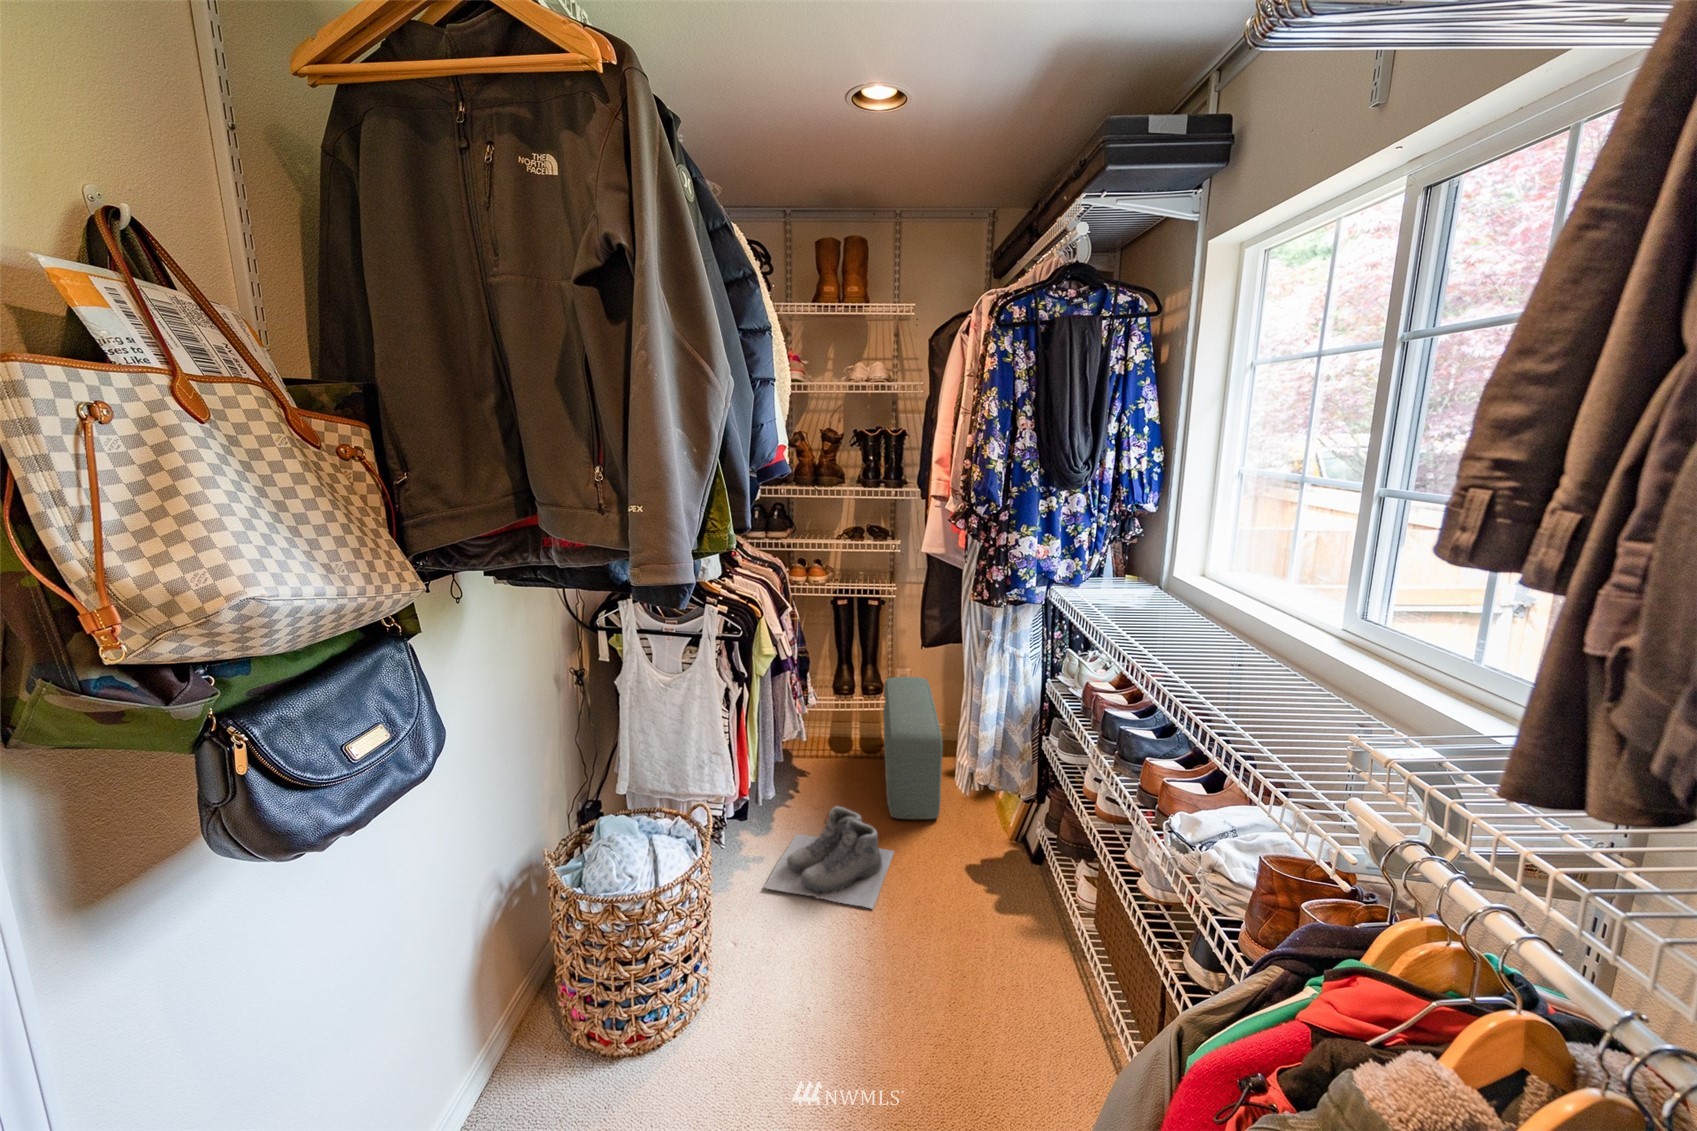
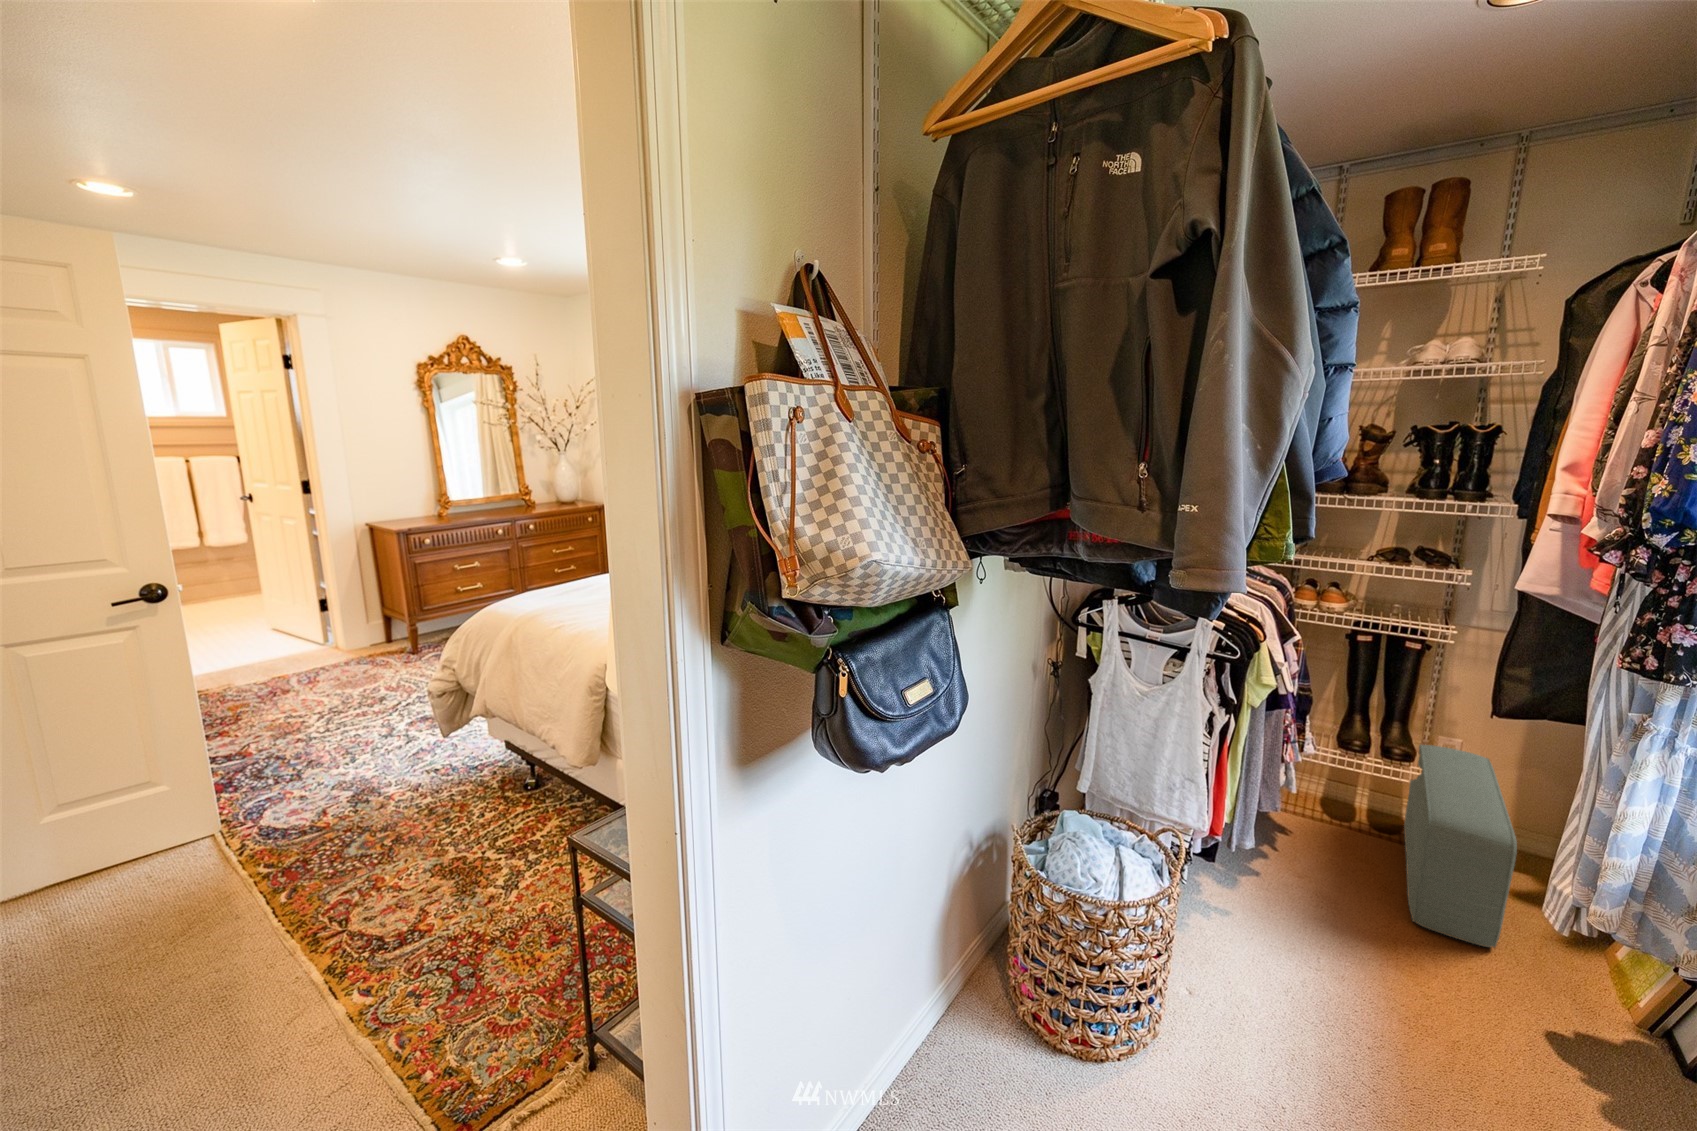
boots: present [764,806,894,909] -> none [1226,883,1418,1029]

